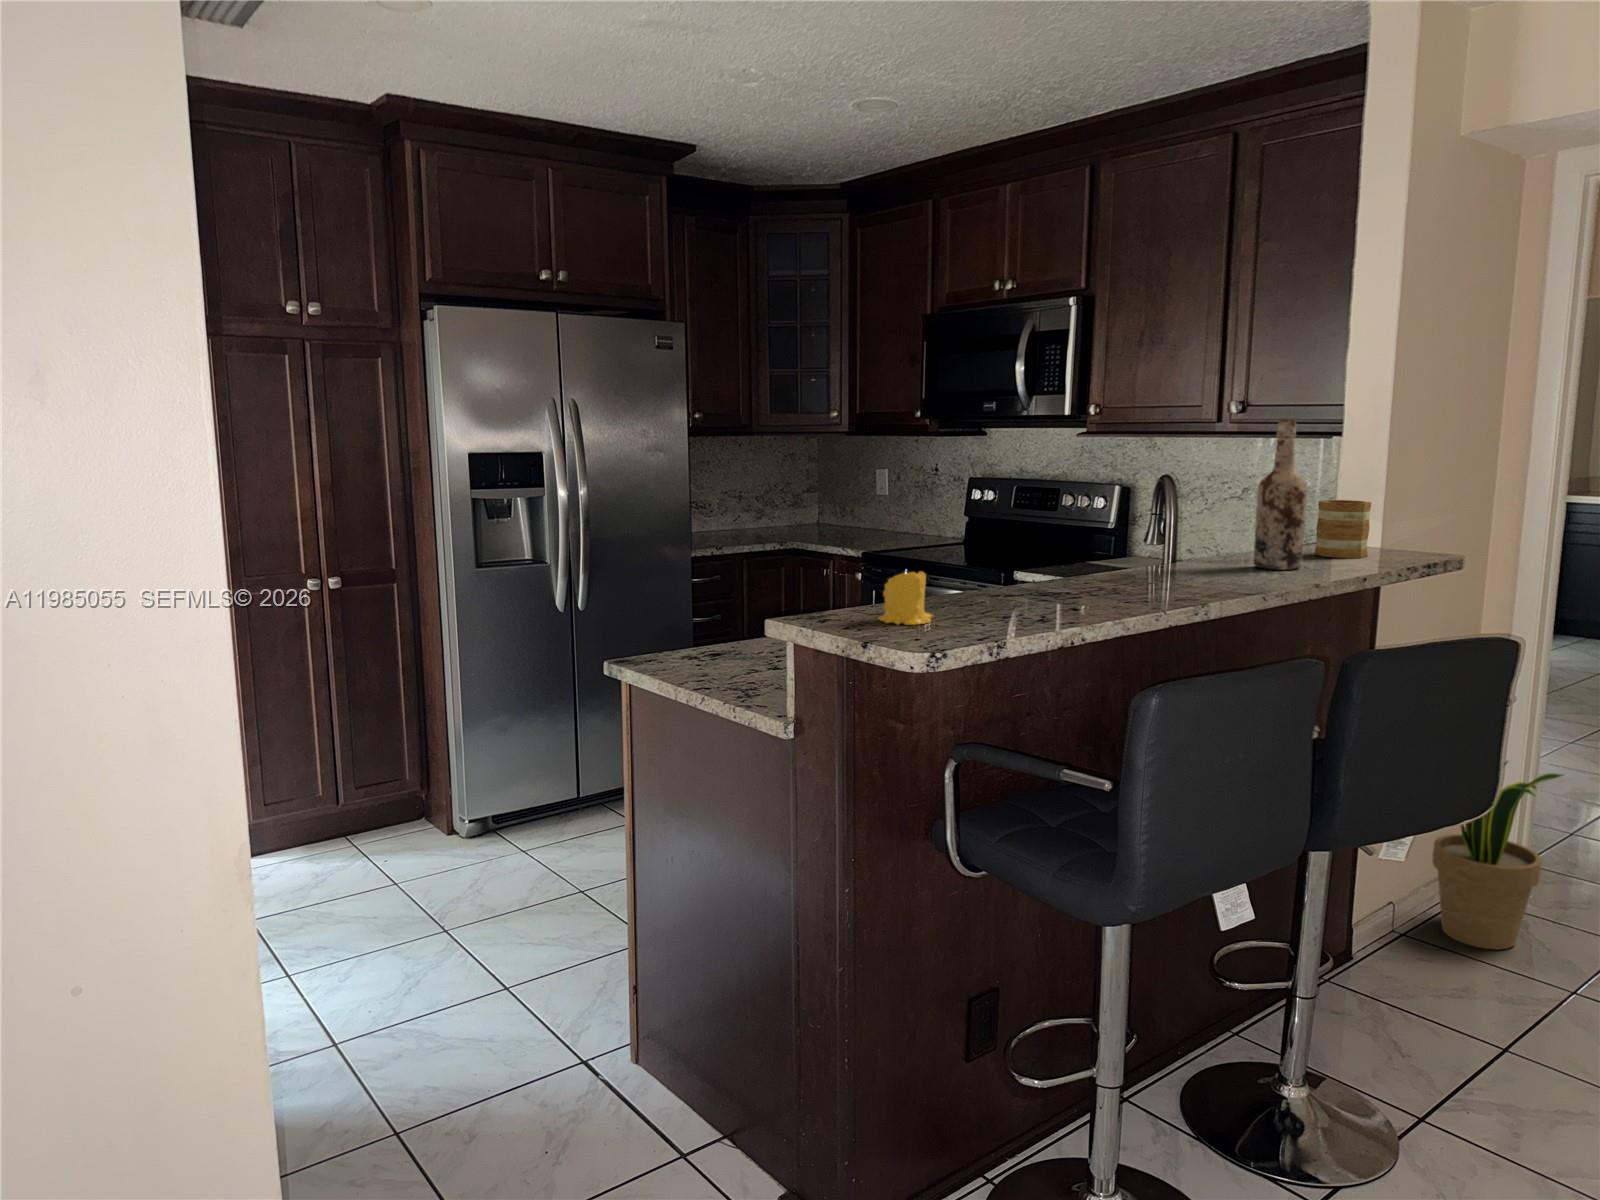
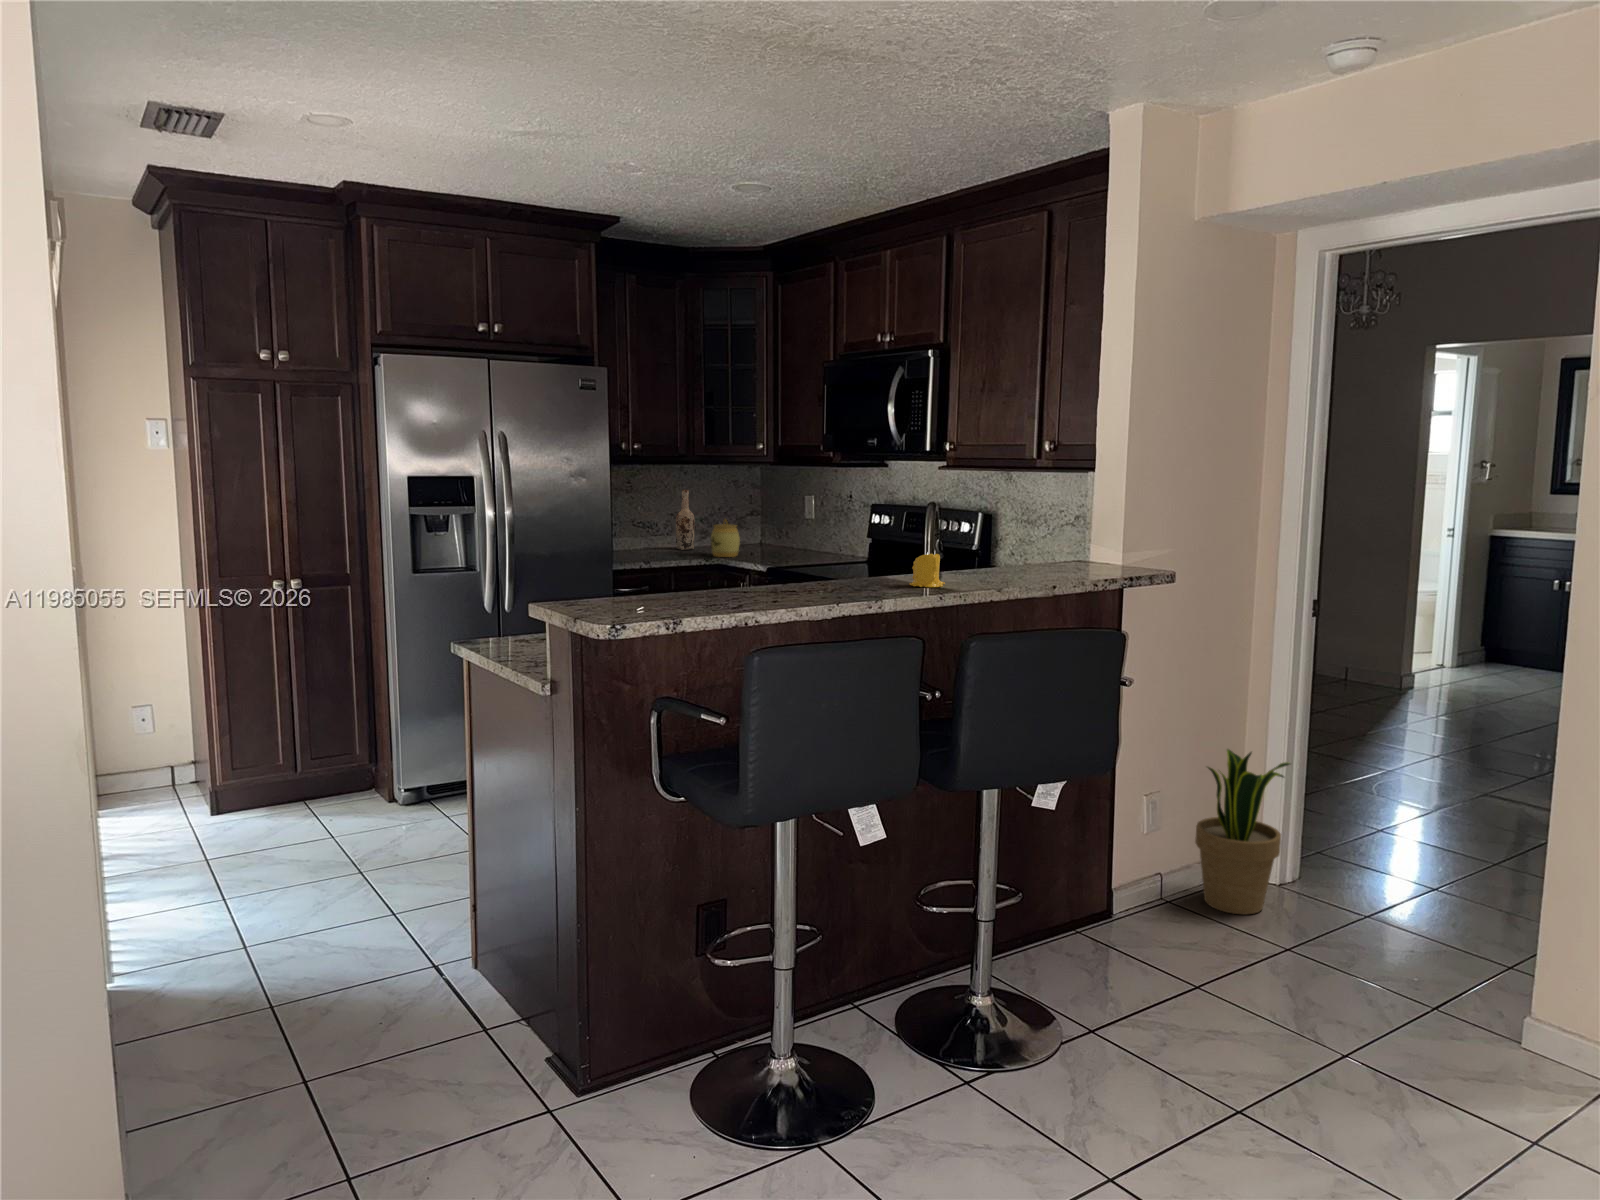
wine bottle: present [1254,419,1308,570] -> present [676,489,695,550]
jar: none [783,496,815,539] -> present [711,519,740,557]
mug: present [1315,500,1371,558] -> none [1049,525,1091,573]
candle: present [879,572,933,625] -> present [909,553,945,587]

